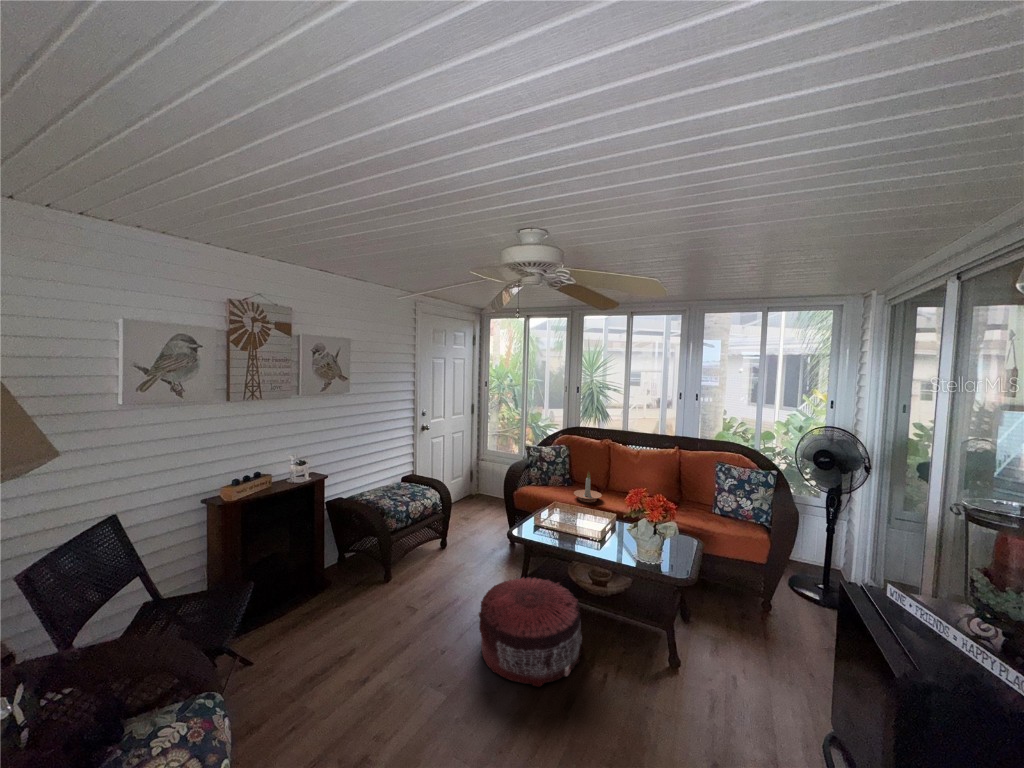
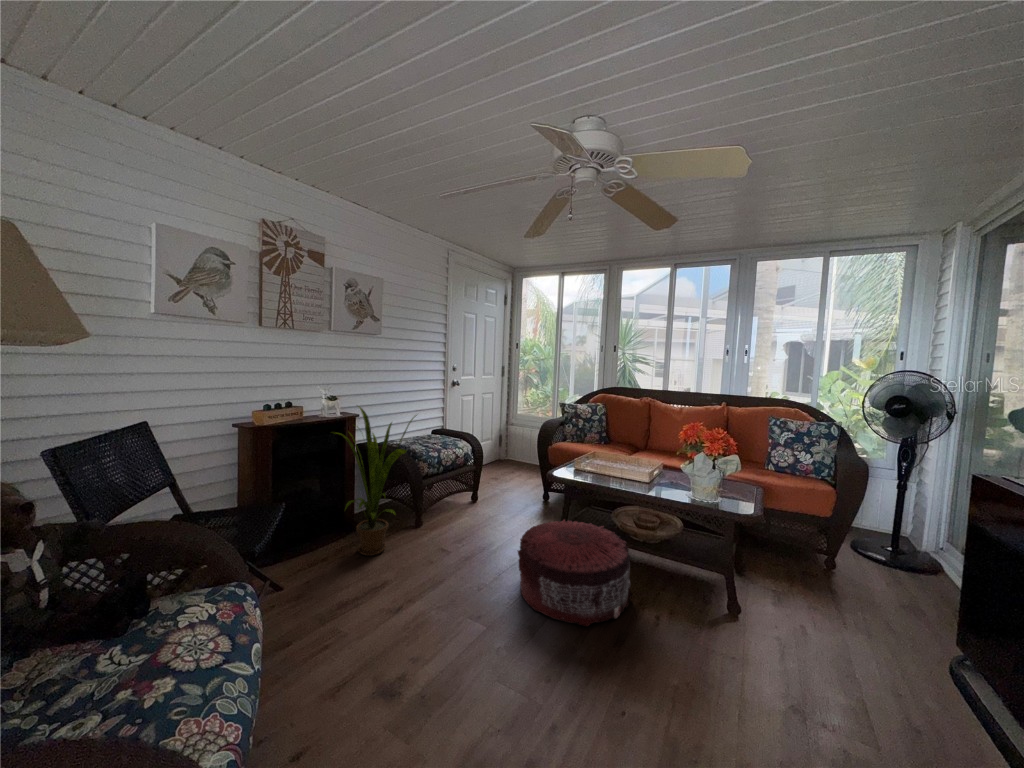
house plant: none [297,469,385,619] -> present [337,406,417,556]
candle holder: present [574,470,602,502] -> none [612,422,643,456]

